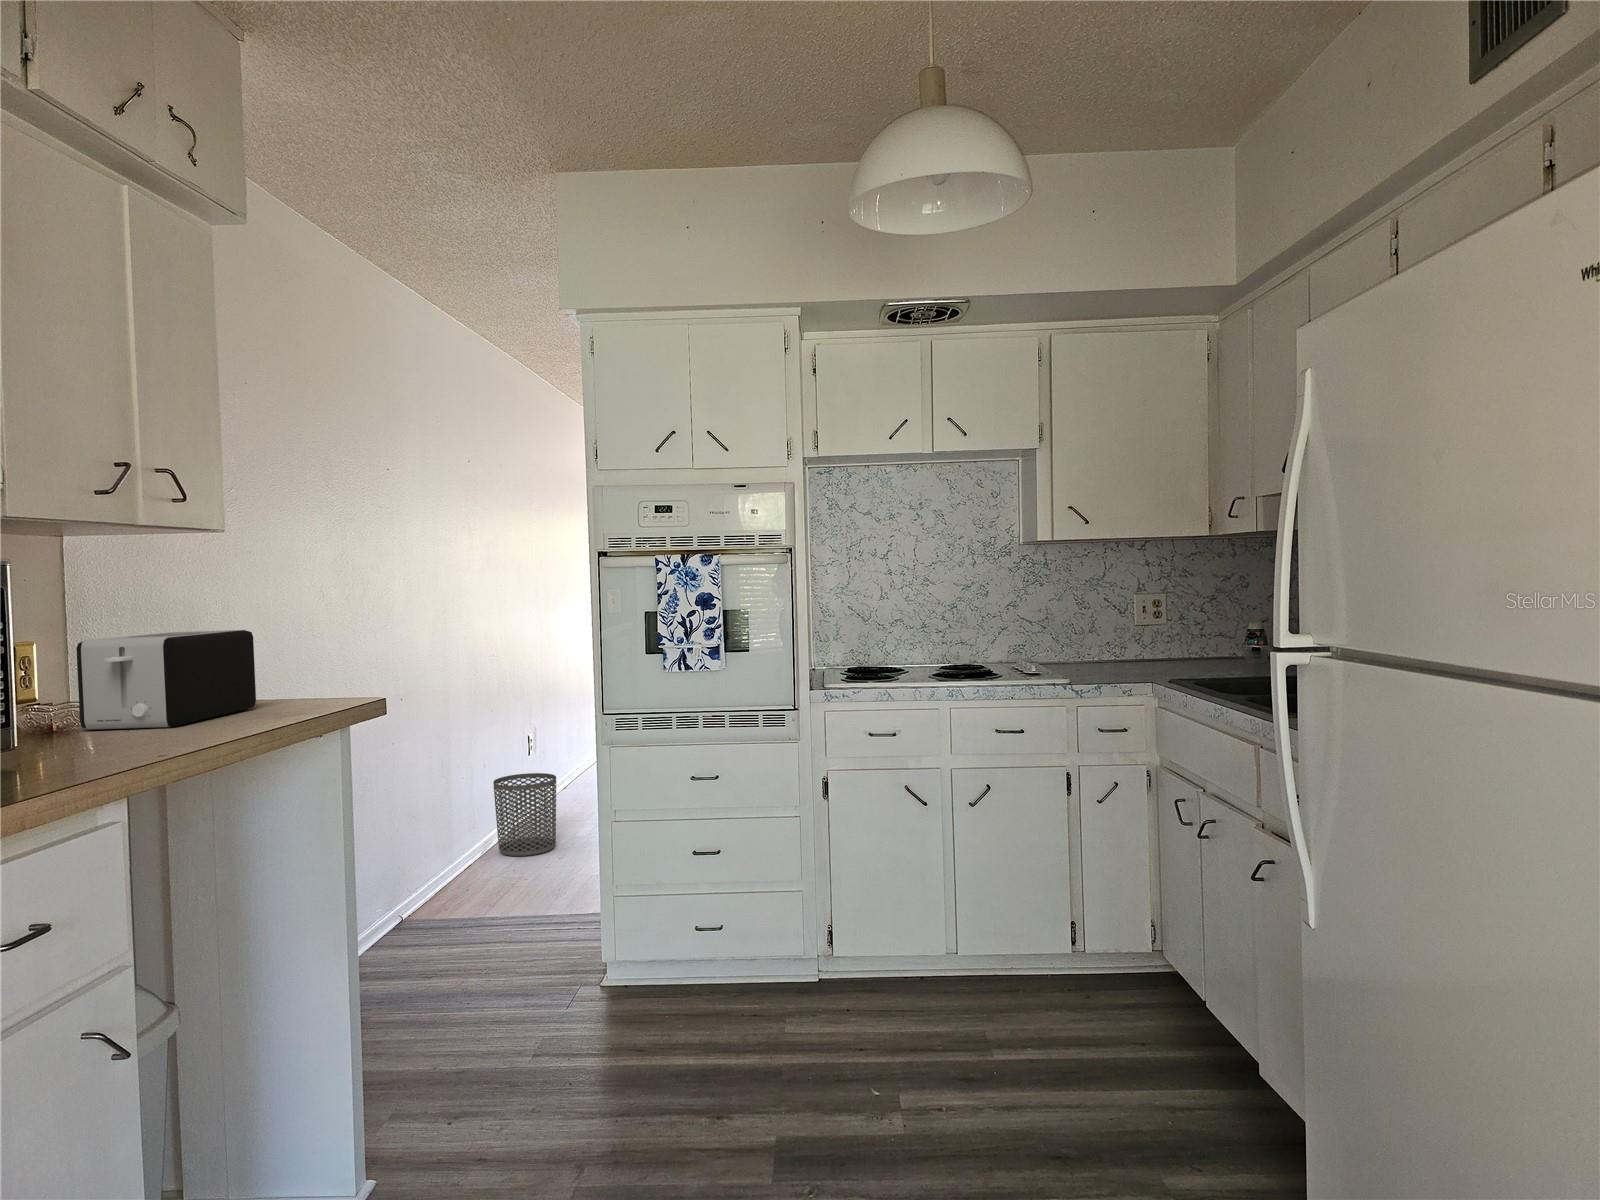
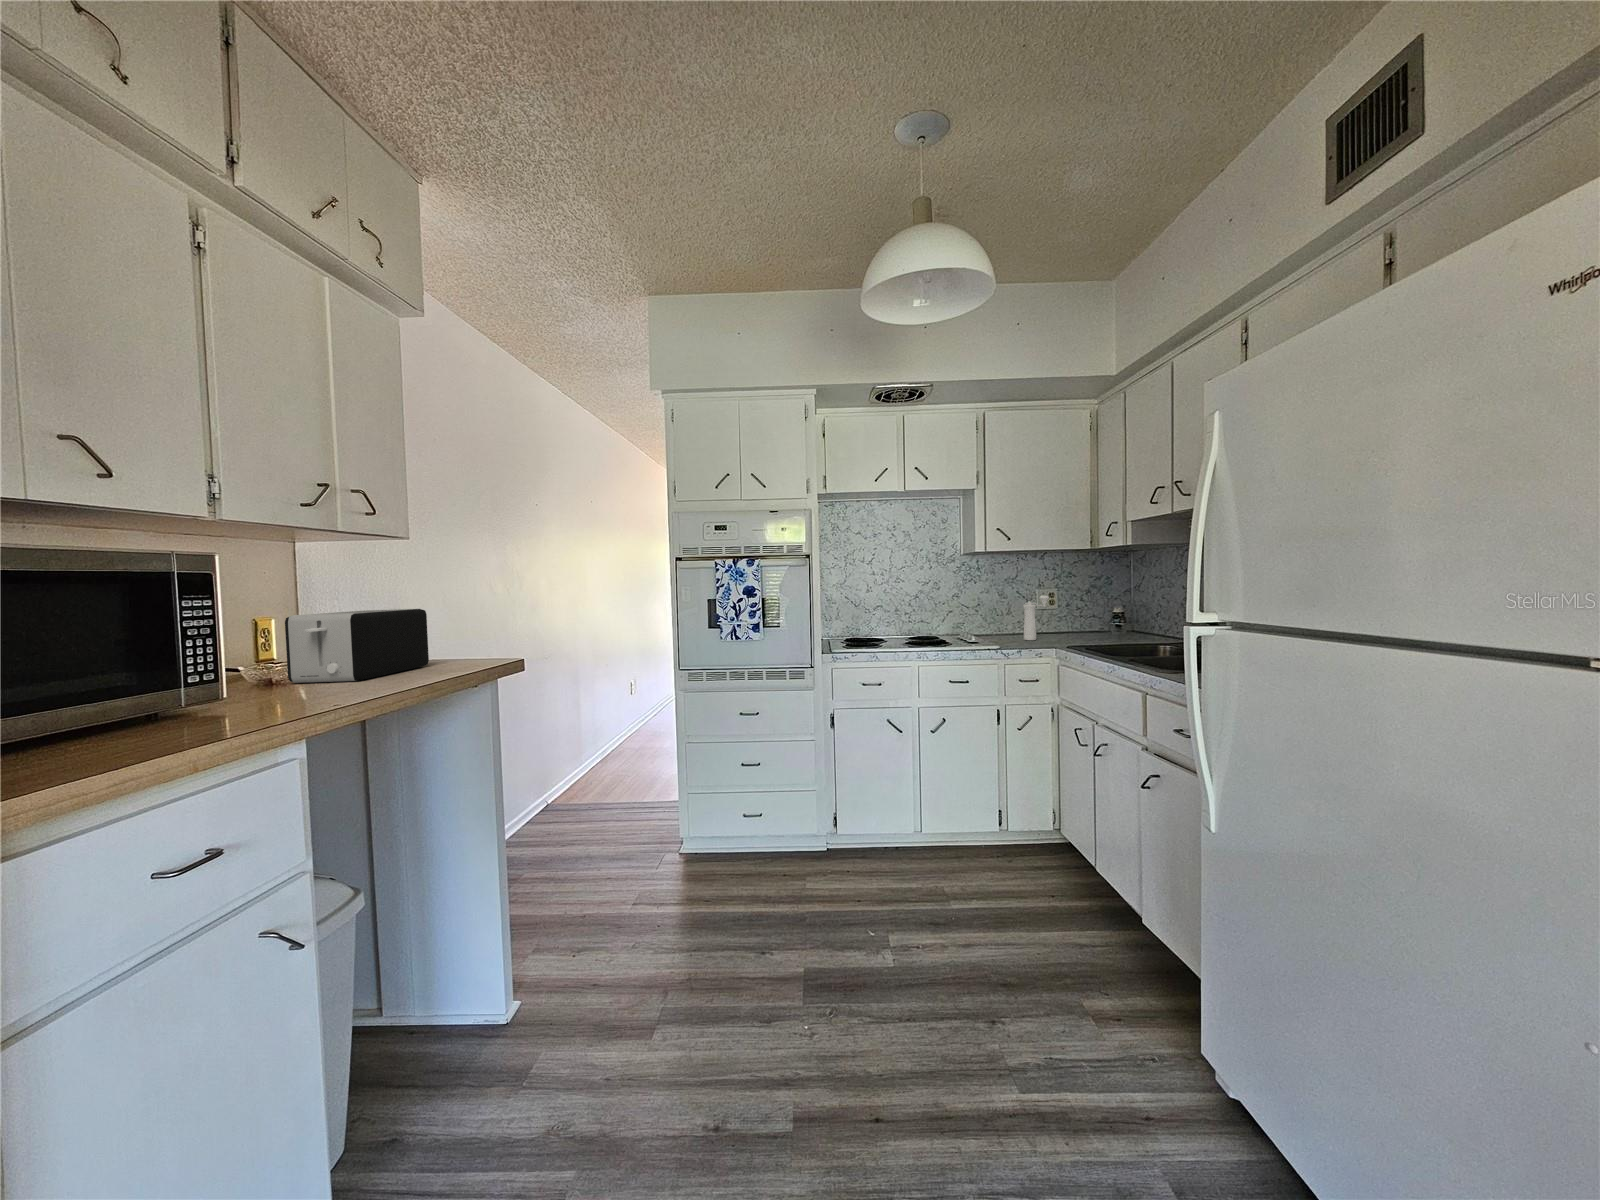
pepper mill: none [1109,606,1149,673] -> present [1023,595,1049,640]
waste bin: present [493,773,556,856] -> none [609,705,650,760]

